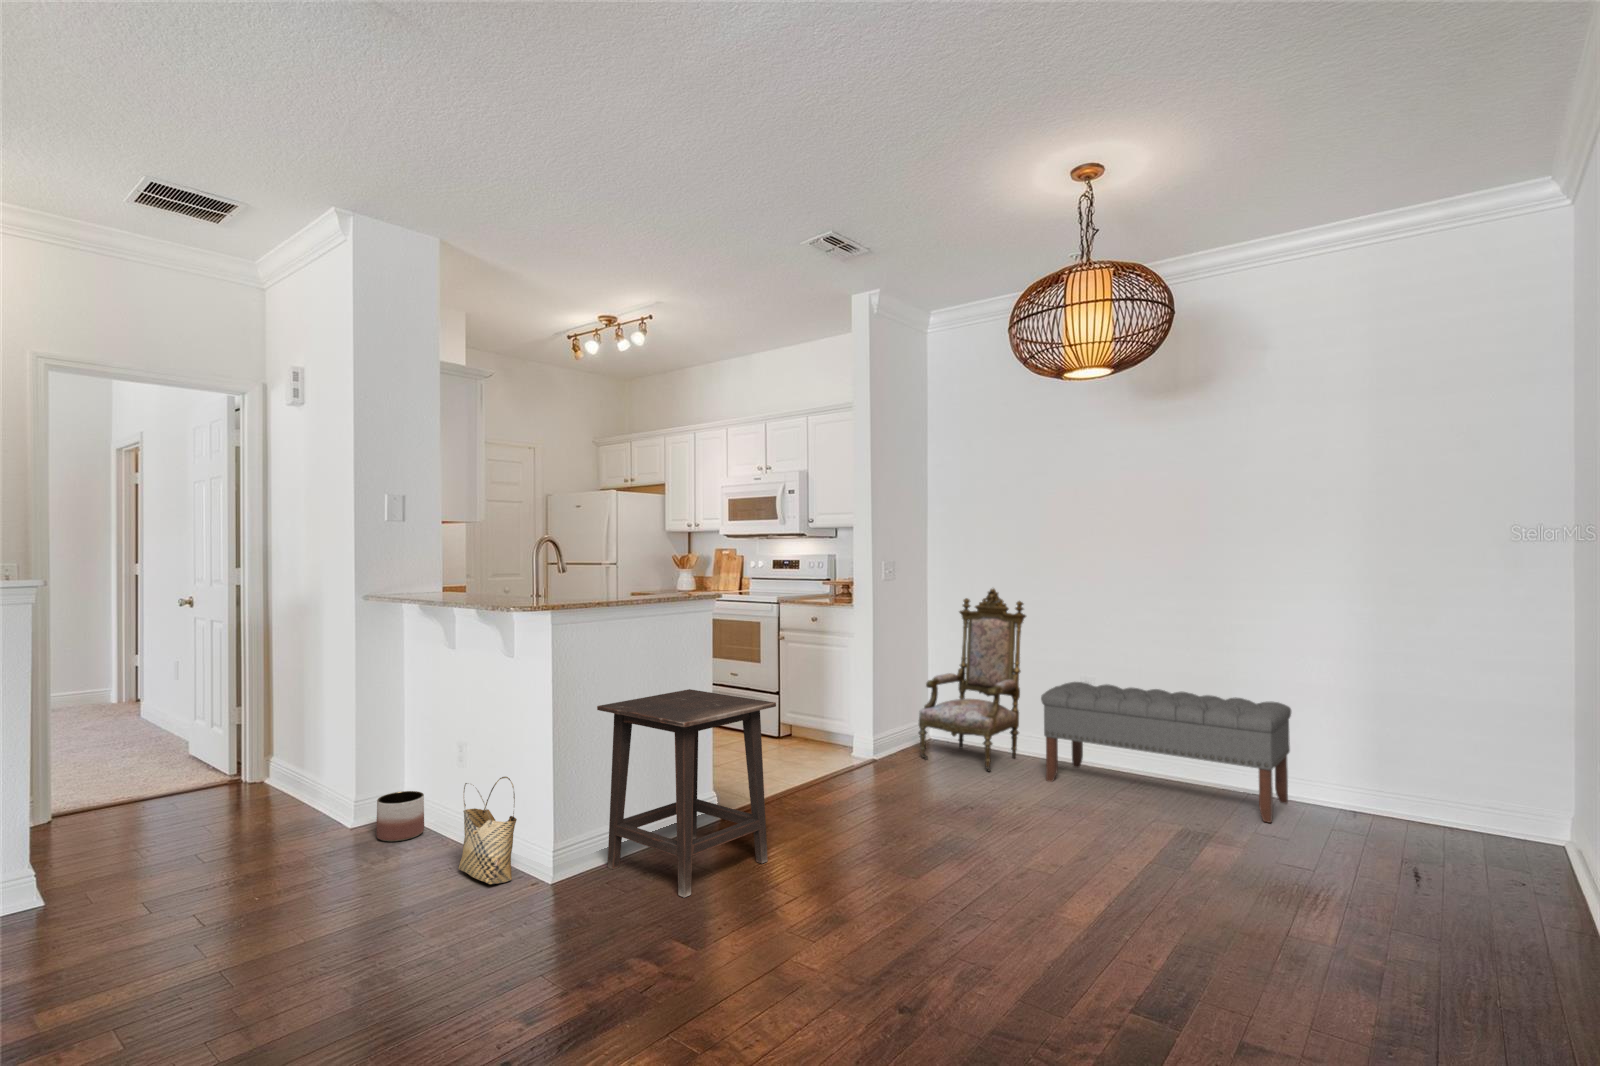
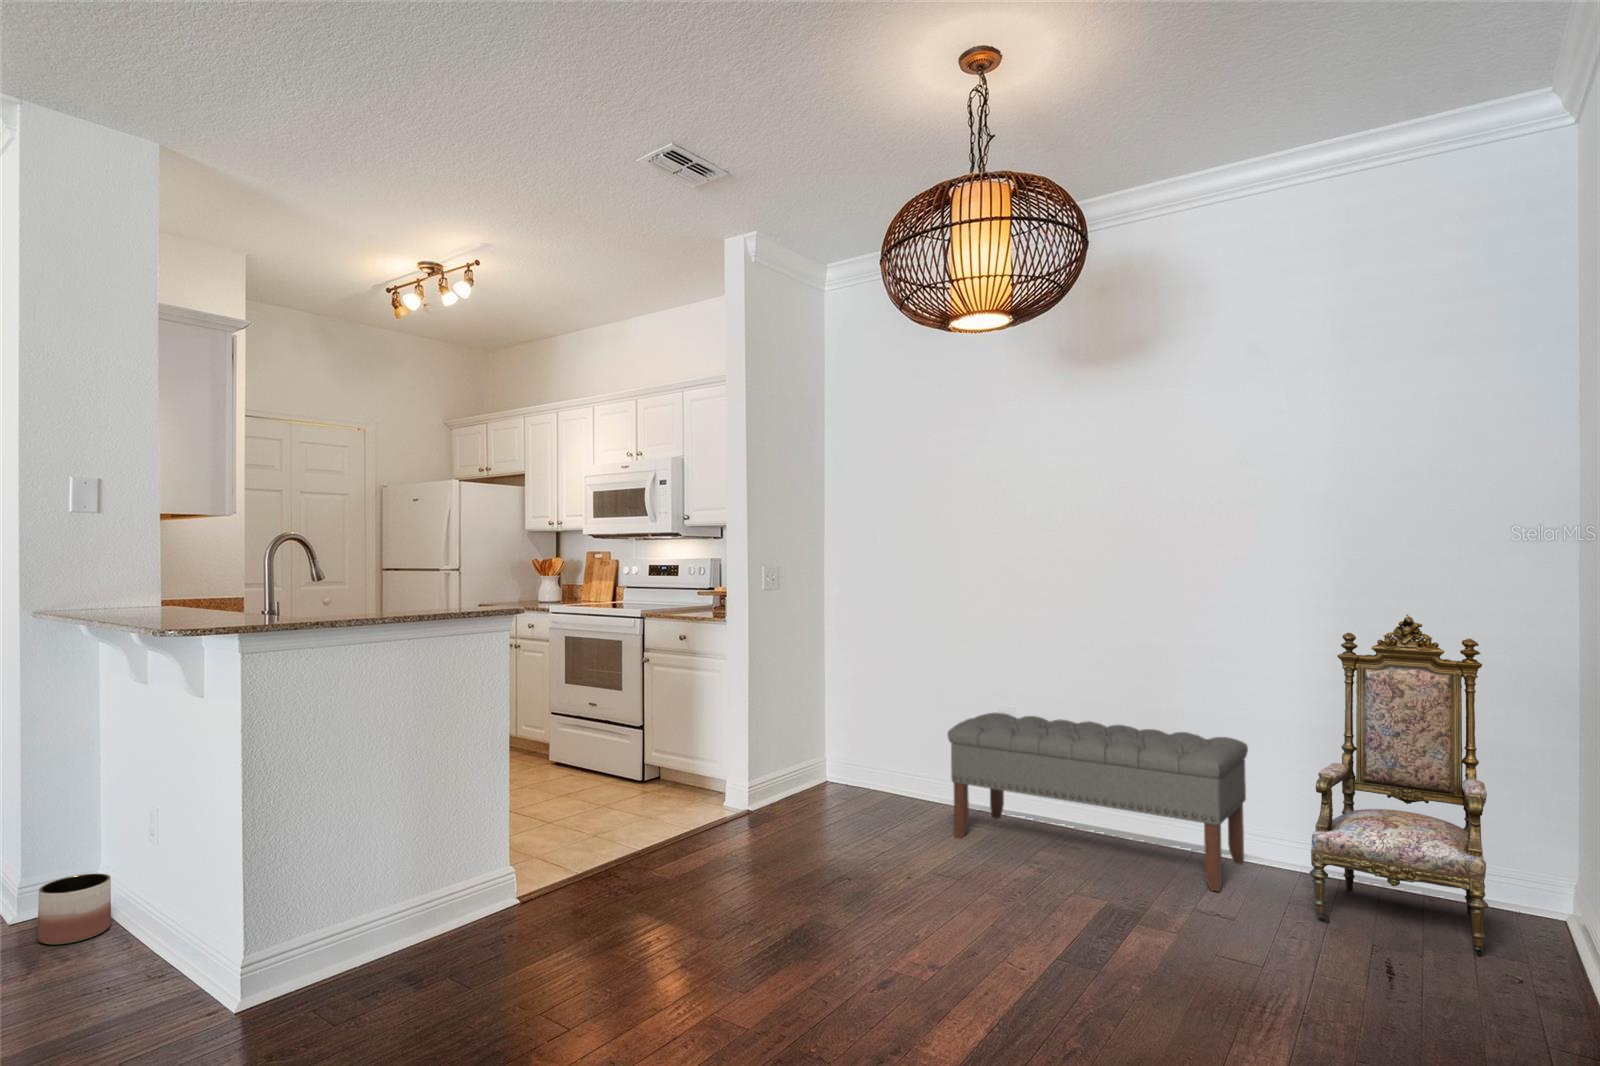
armchair: present [918,589,1026,771] -> present [1309,615,1488,956]
side table: present [597,689,776,897] -> none [321,733,567,1024]
woven basket: present [459,777,517,884] -> none [121,859,200,1011]

